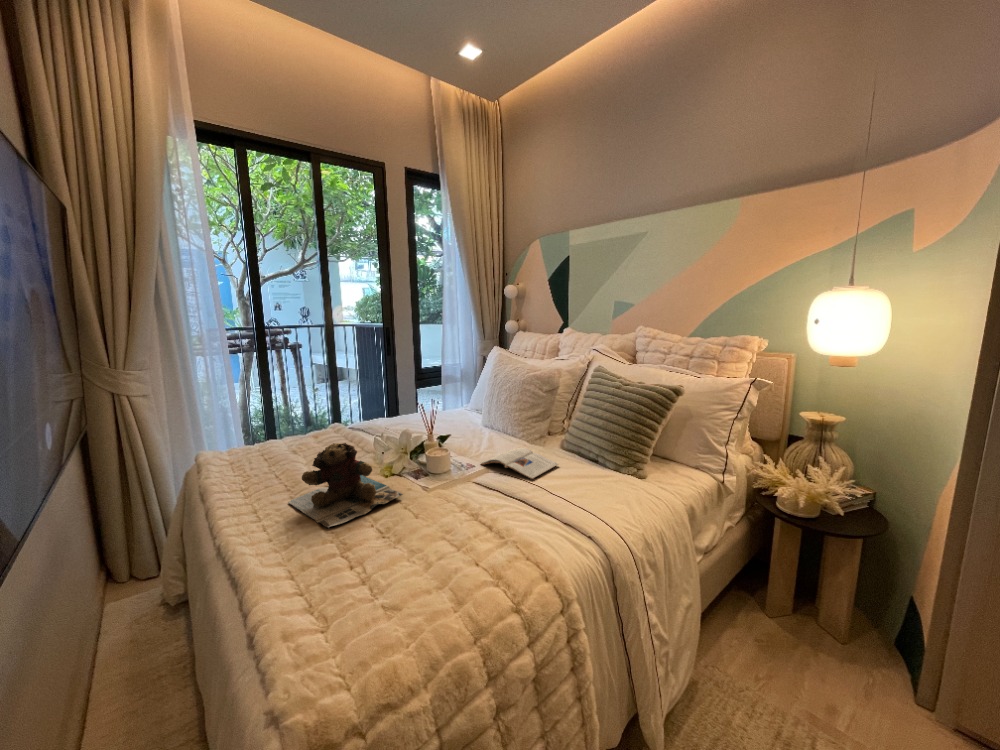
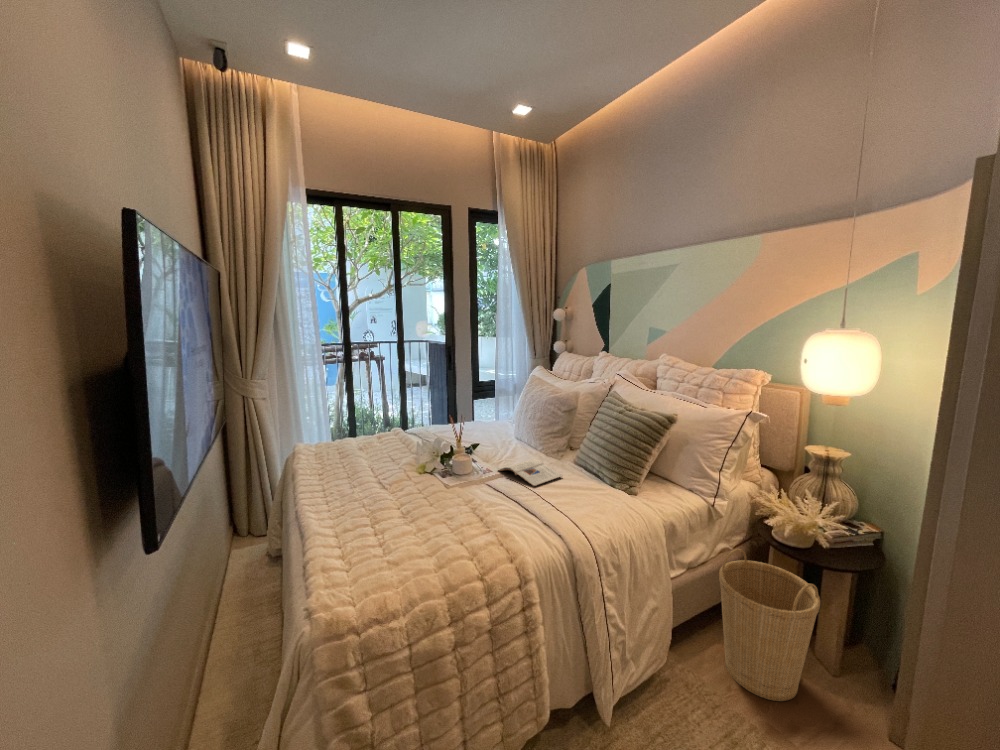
teddy bear: present [288,443,403,527] -> none [345,445,428,507]
basket: none [736,526,848,685] -> present [719,549,820,701]

